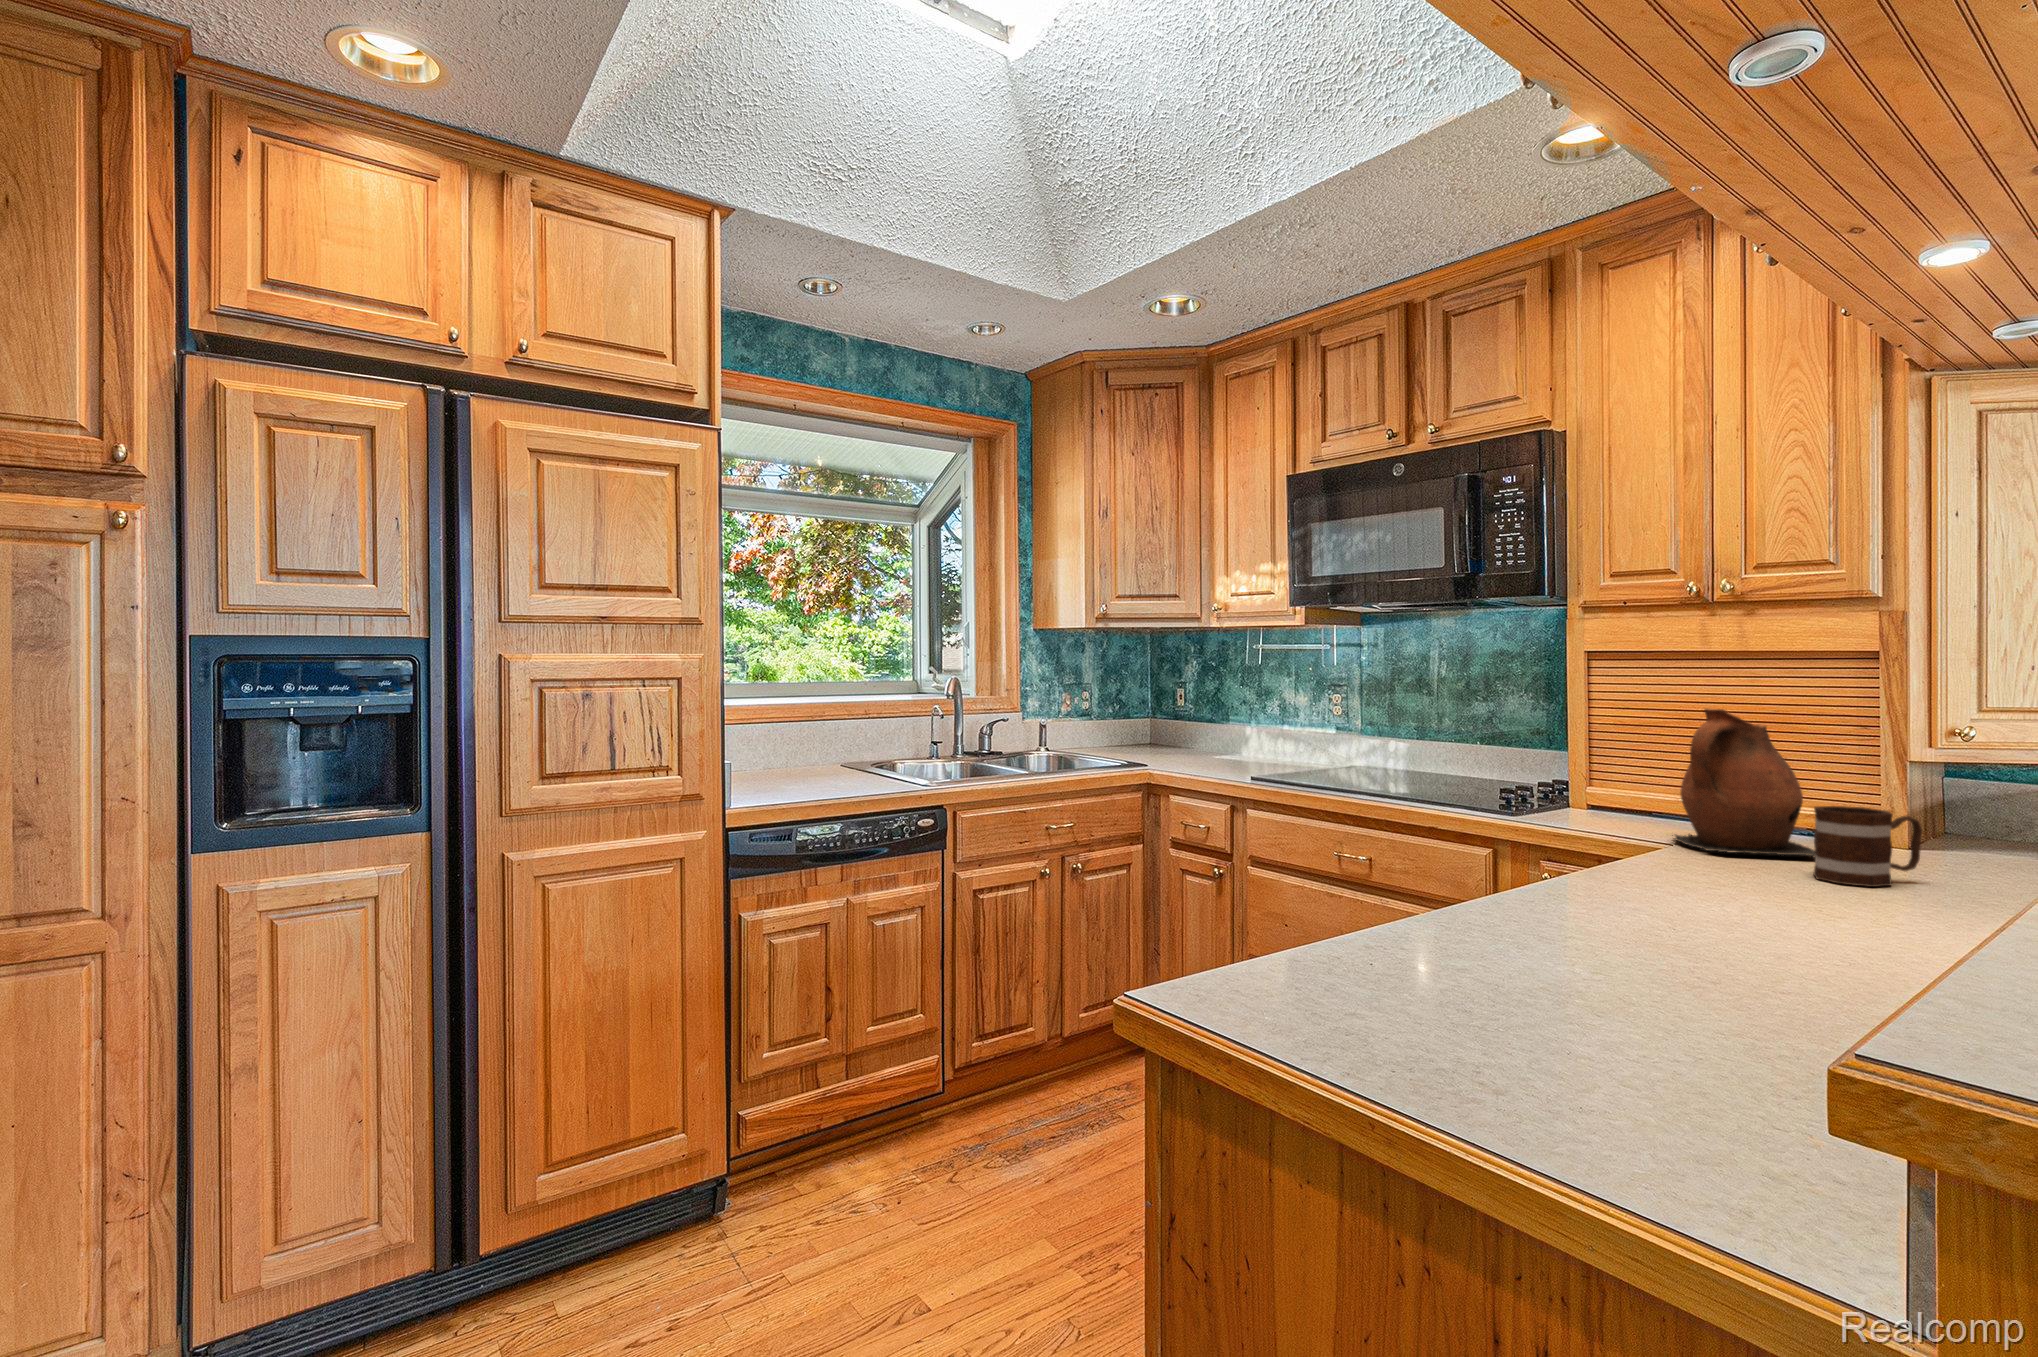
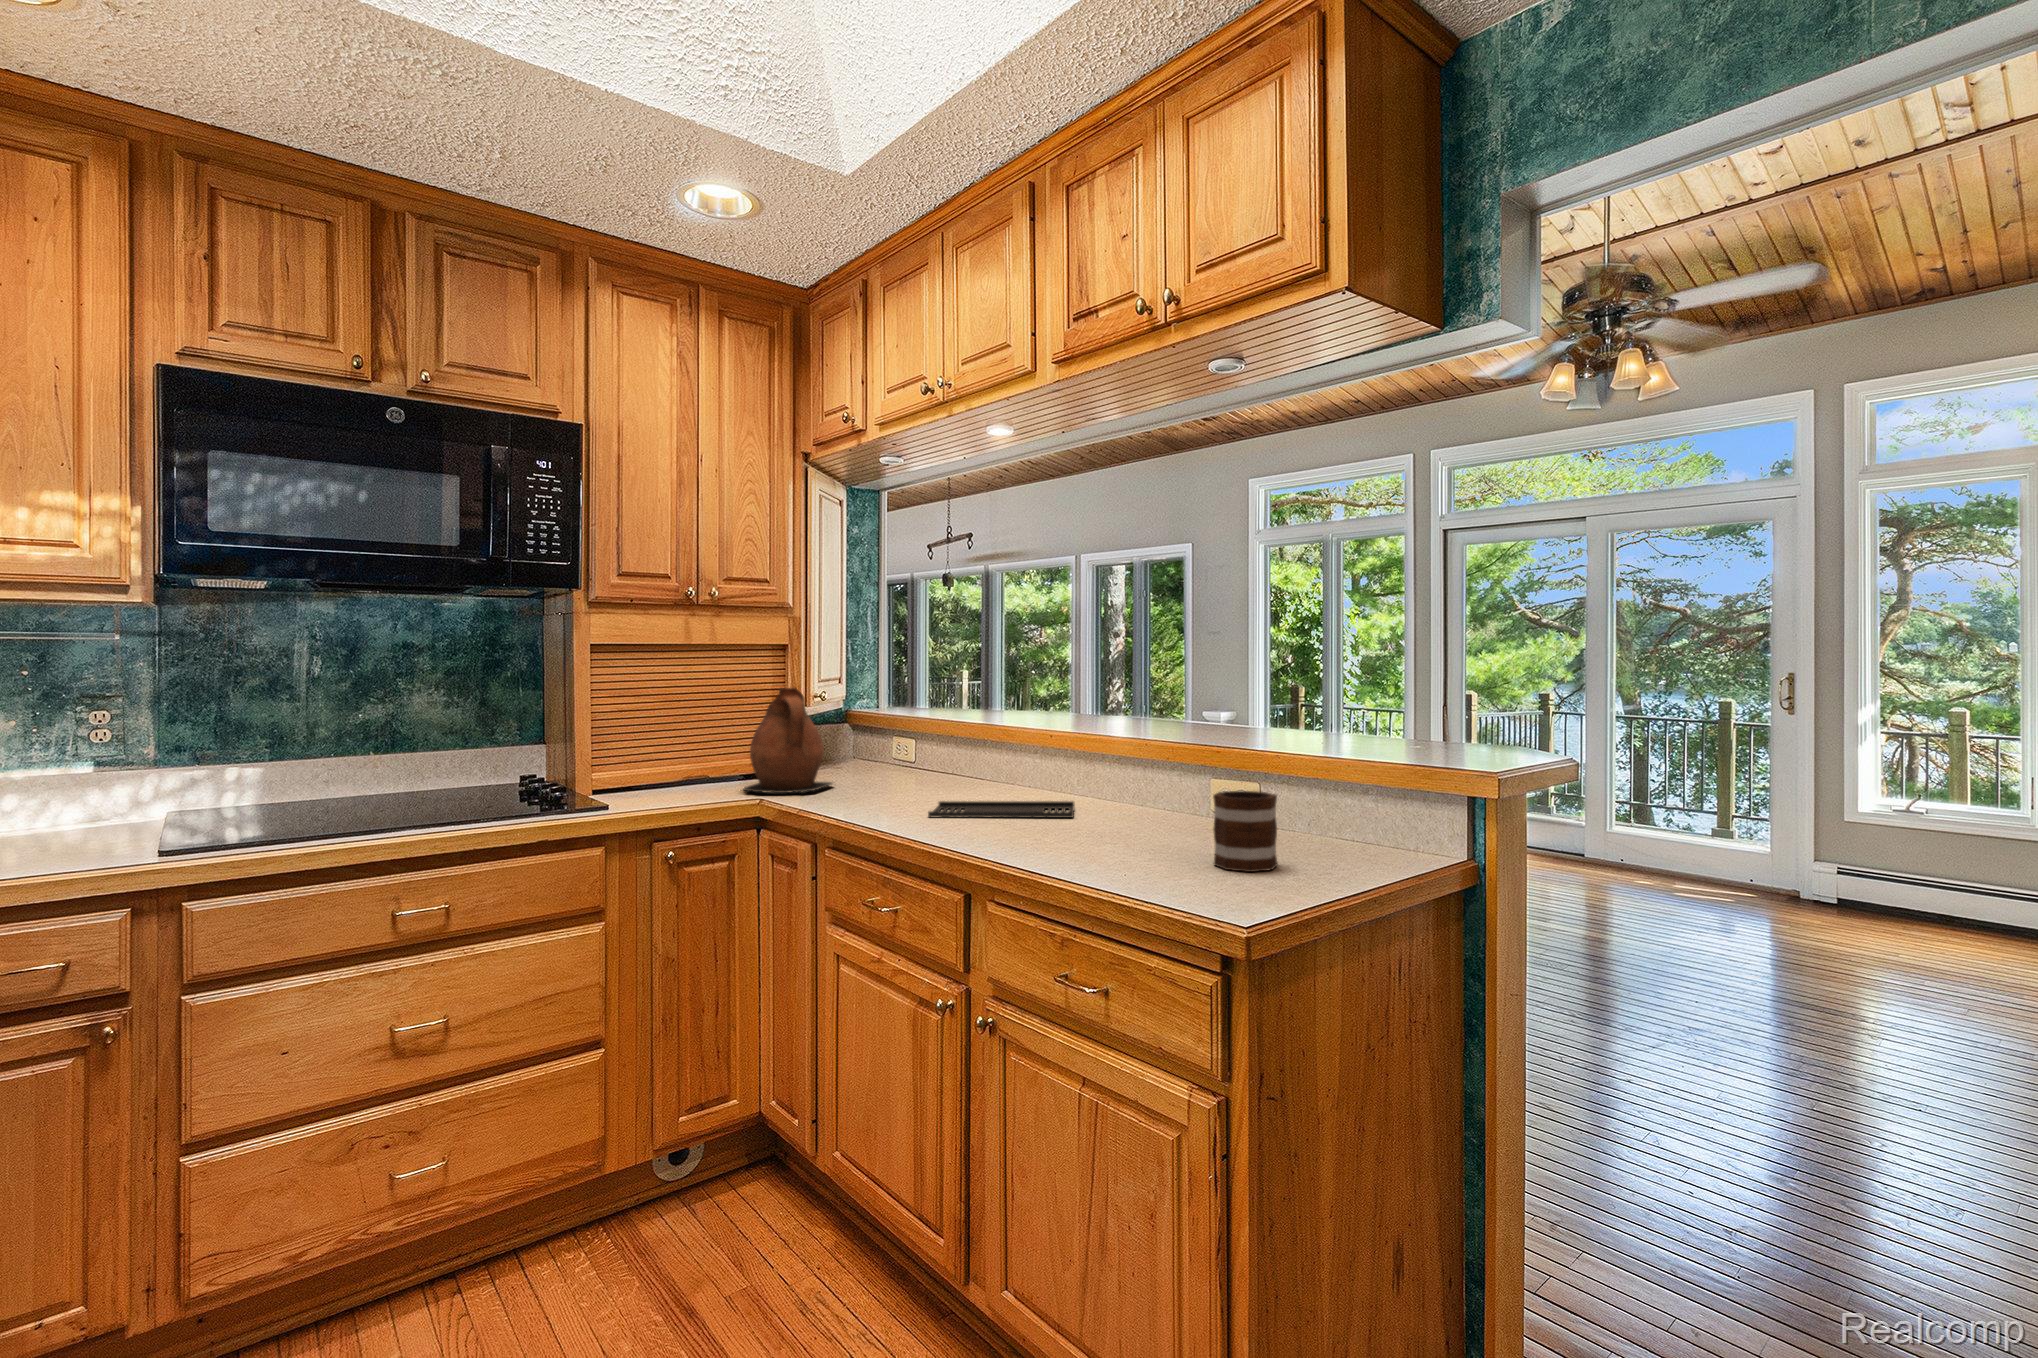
mug: present [1813,806,1922,887] -> present [1213,791,1277,872]
tray: none [1601,888,1841,959] -> present [928,801,1074,818]

